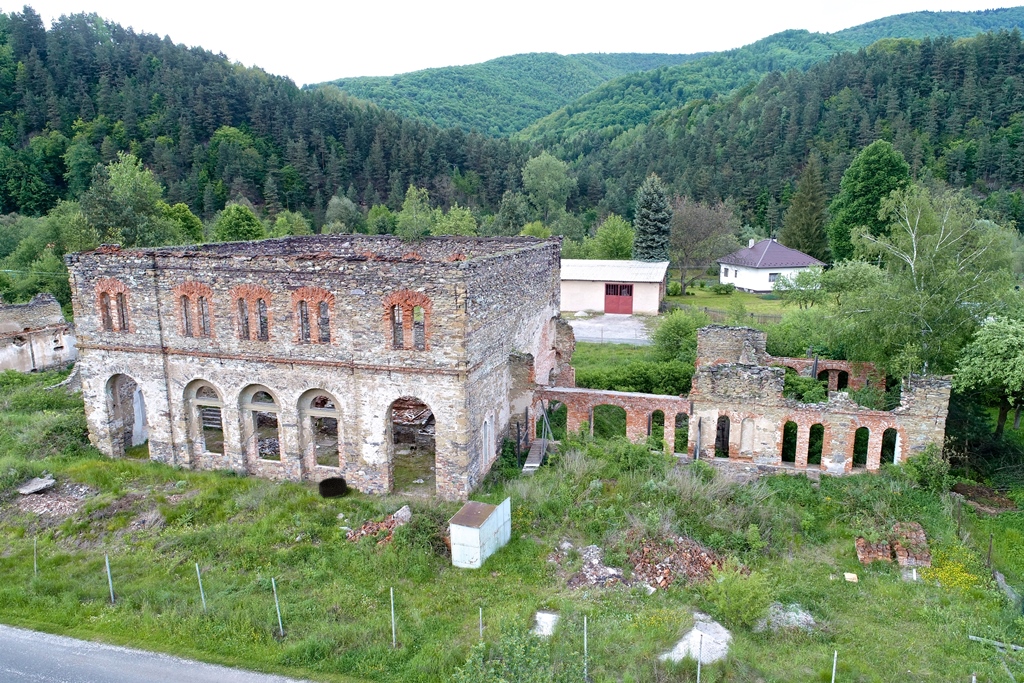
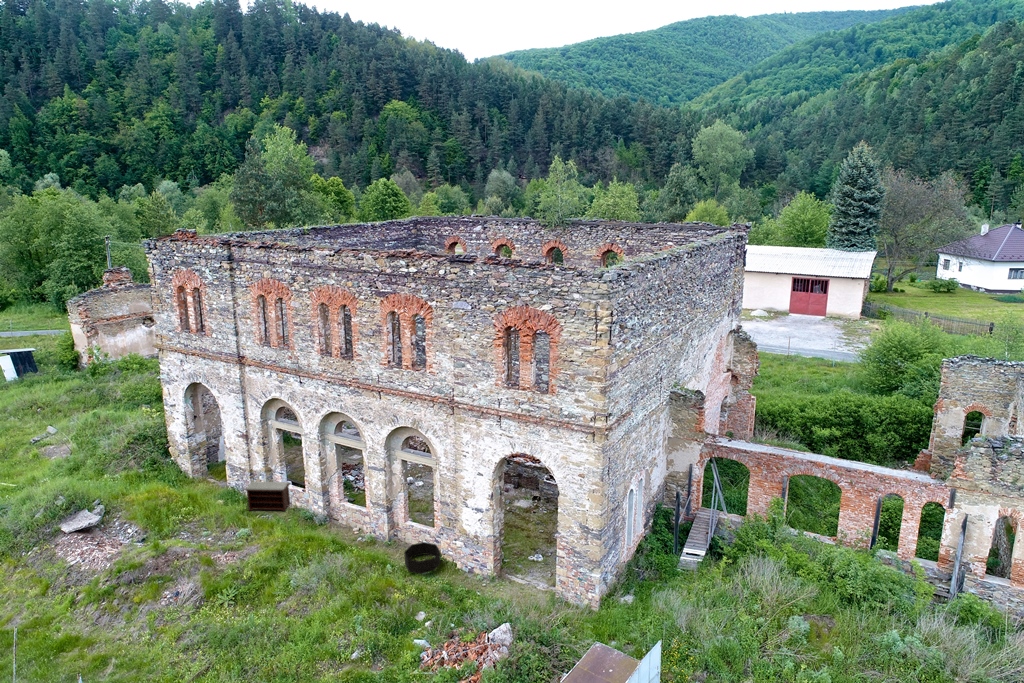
bench: none [171,450,210,476] -> present [246,482,290,511]

